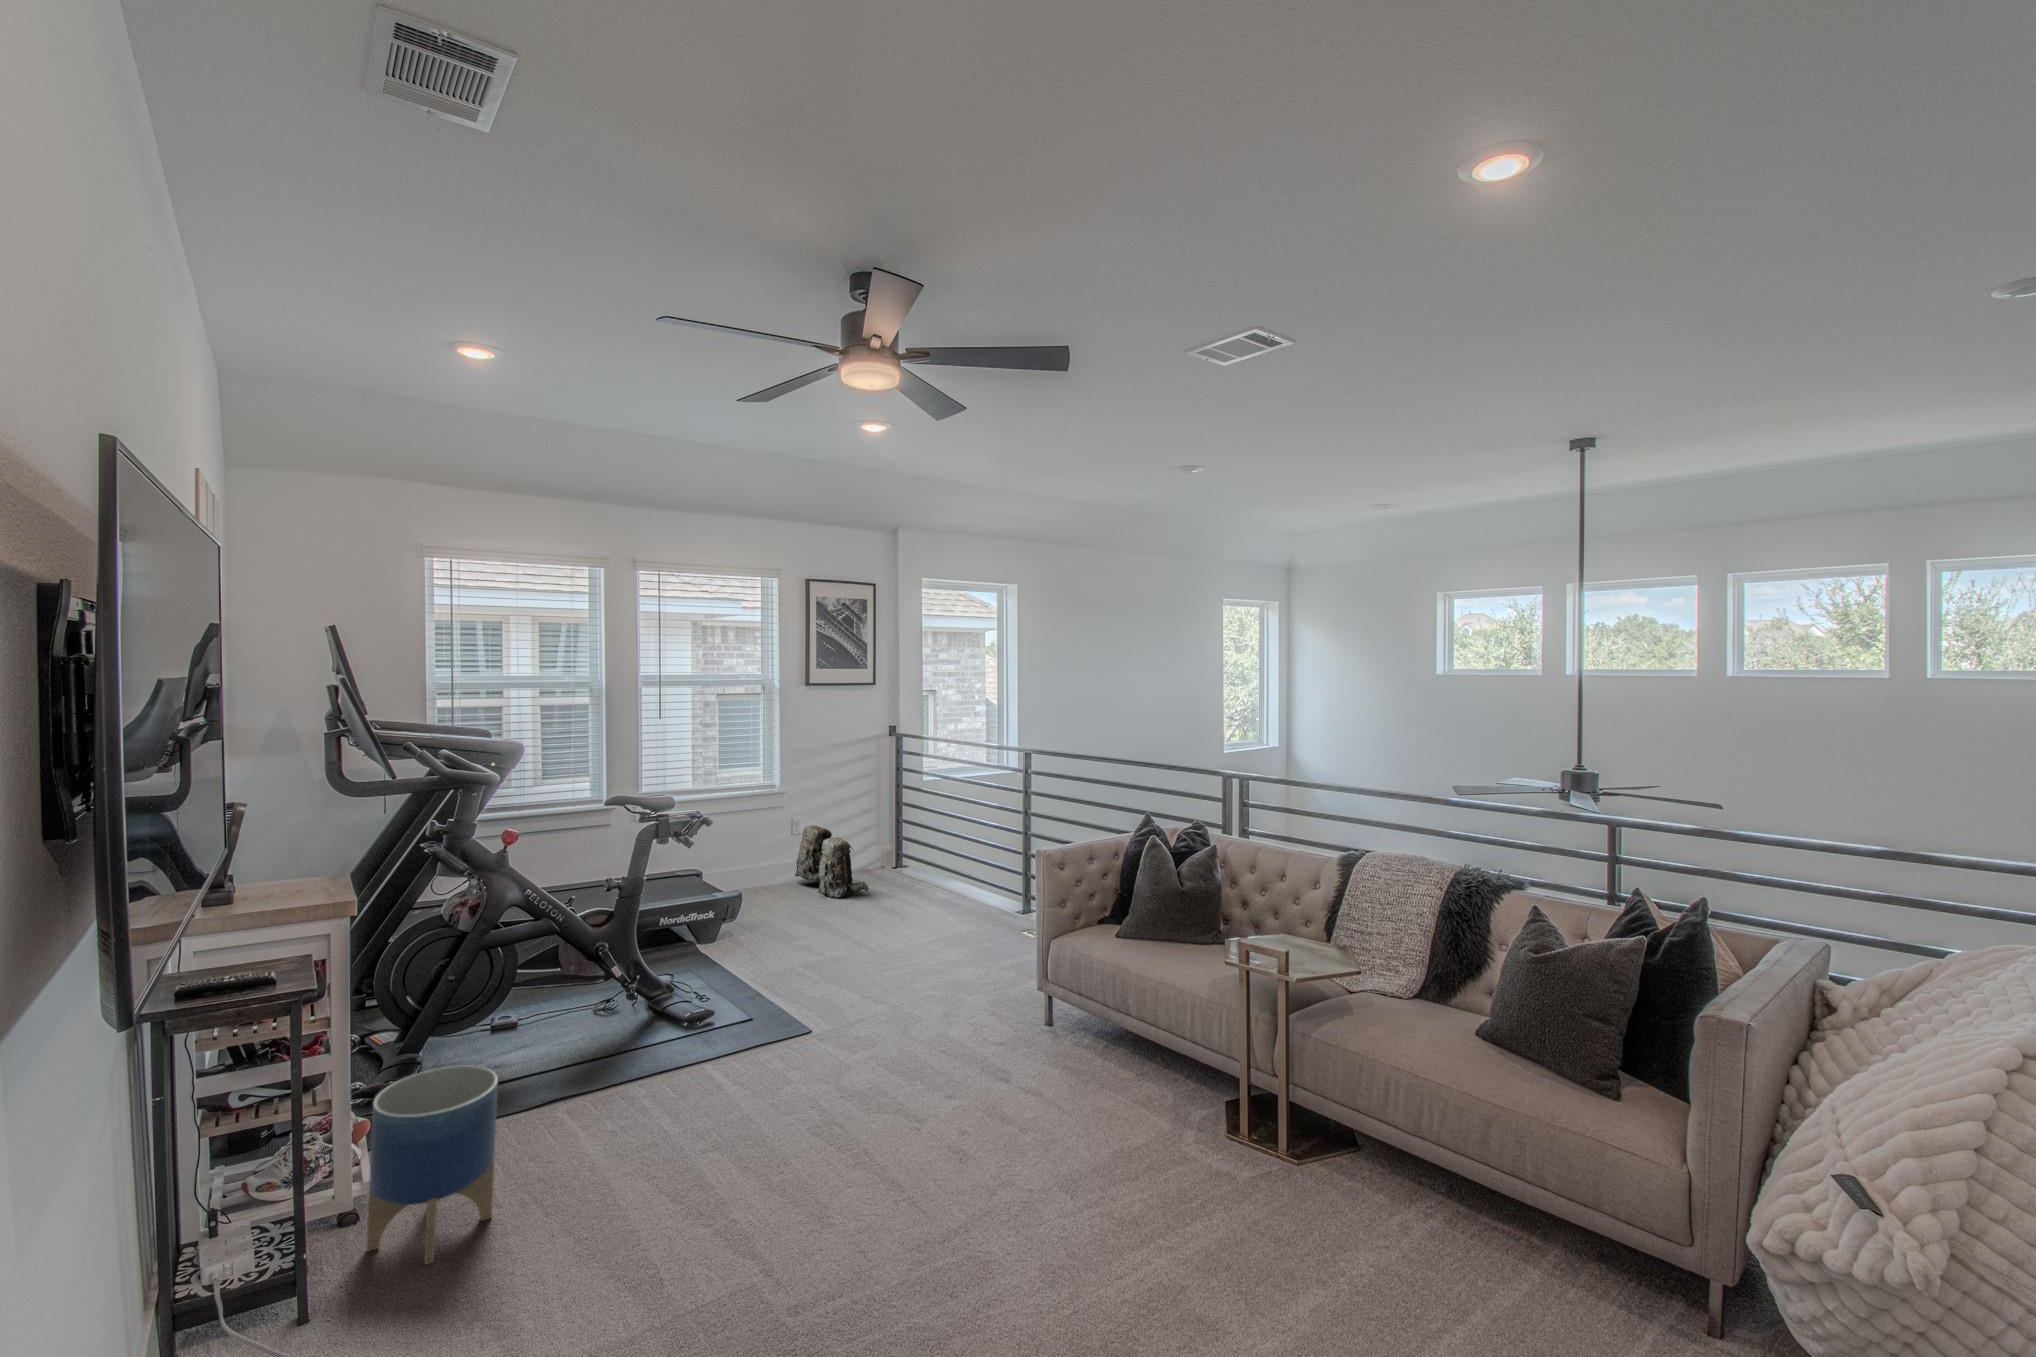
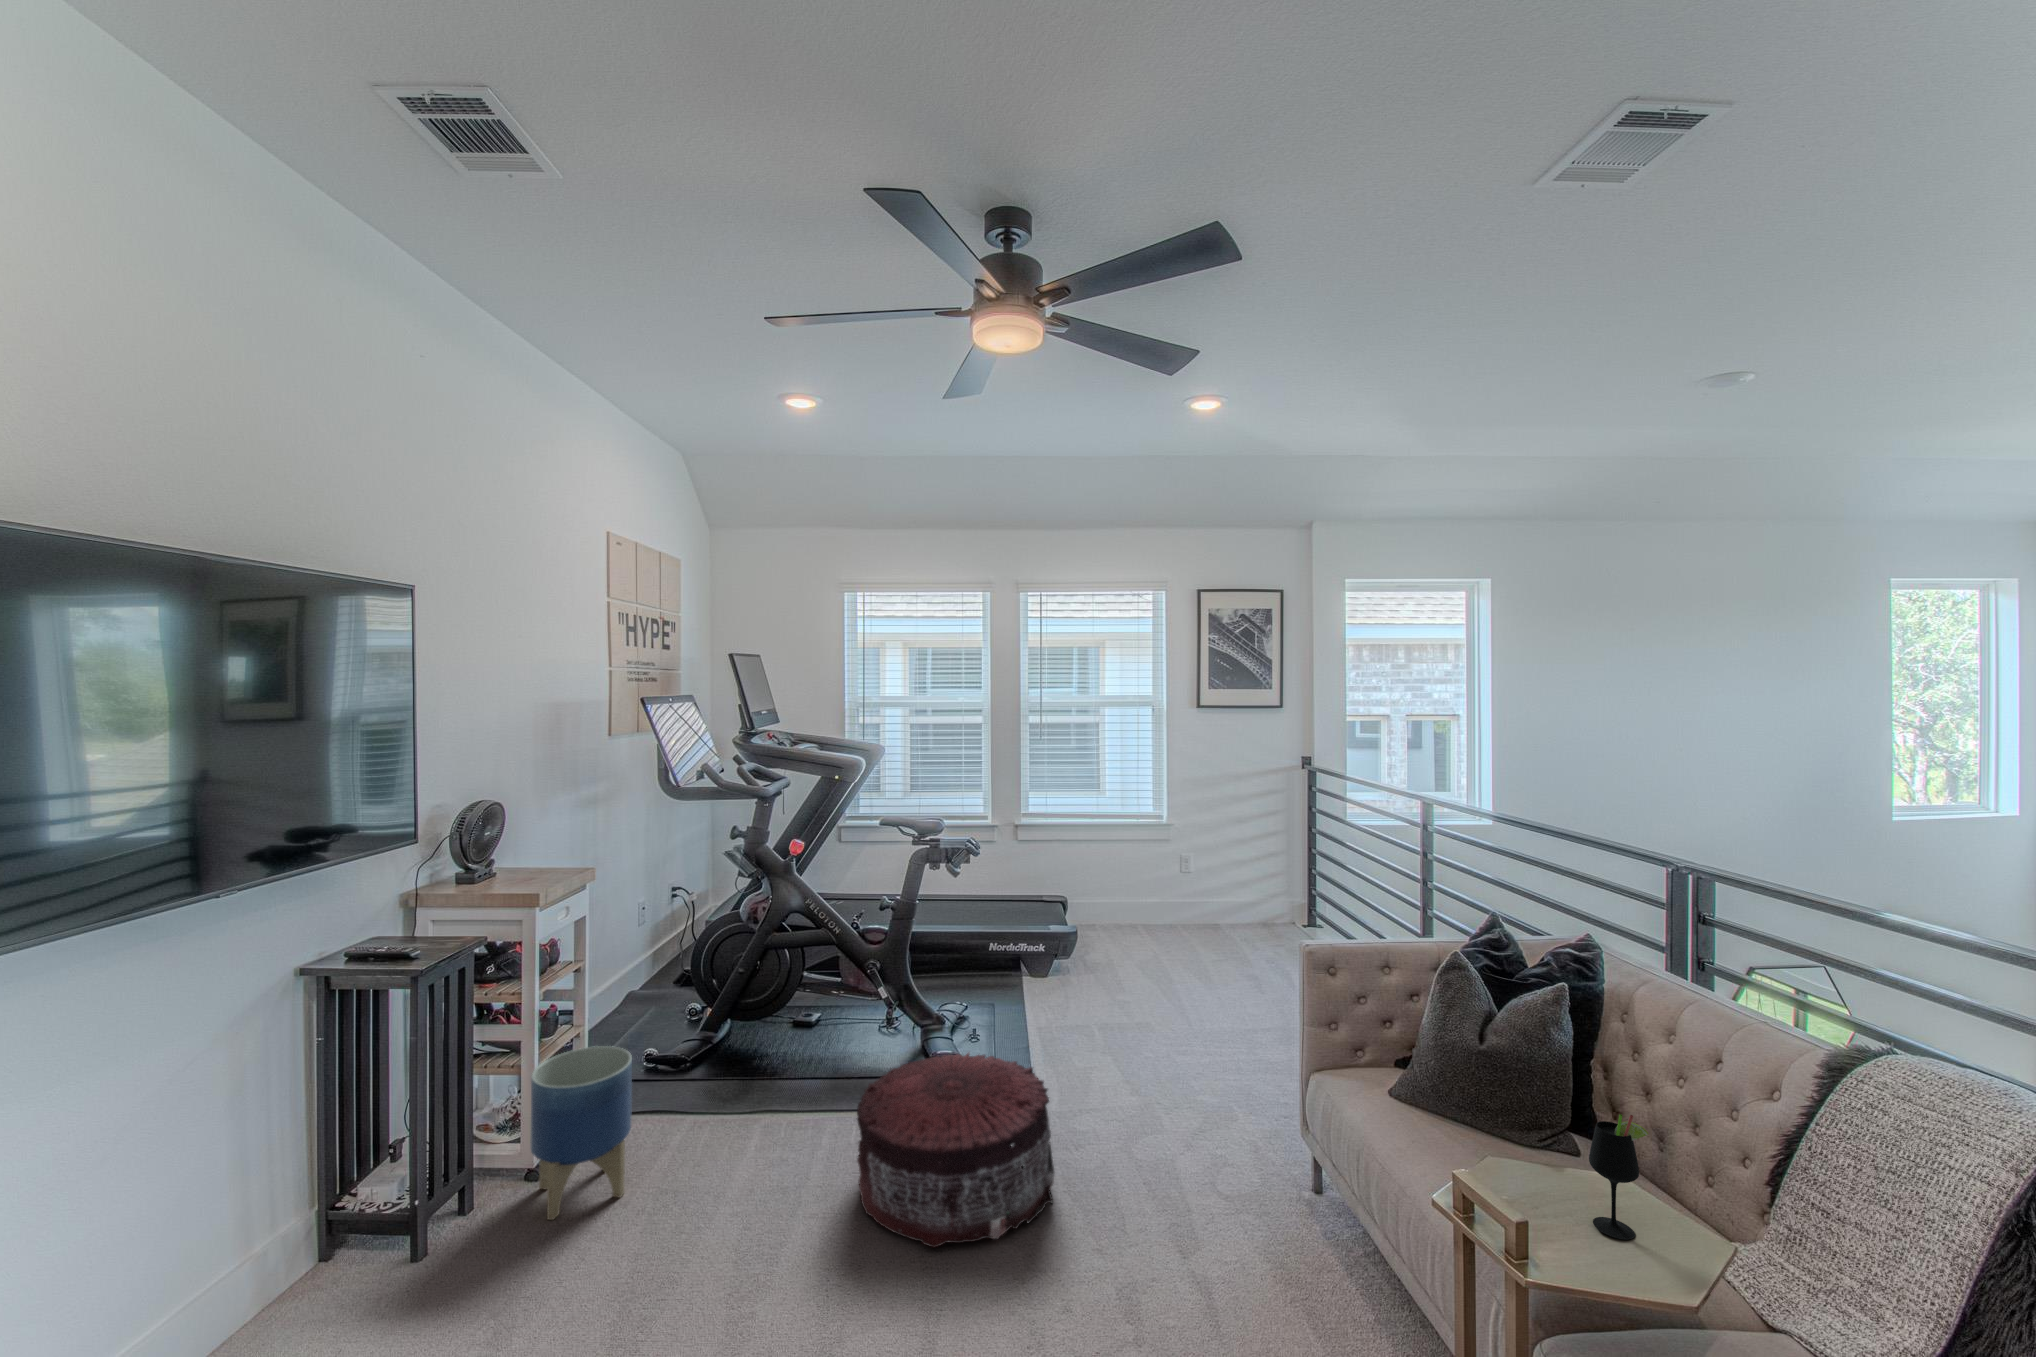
backpack: present [795,826,869,898] -> none [1187,865,1254,952]
wine glass: none [1281,889,1307,949] -> present [1589,1114,1648,1240]
pouf: none [726,986,904,1137] -> present [857,1053,1054,1248]

